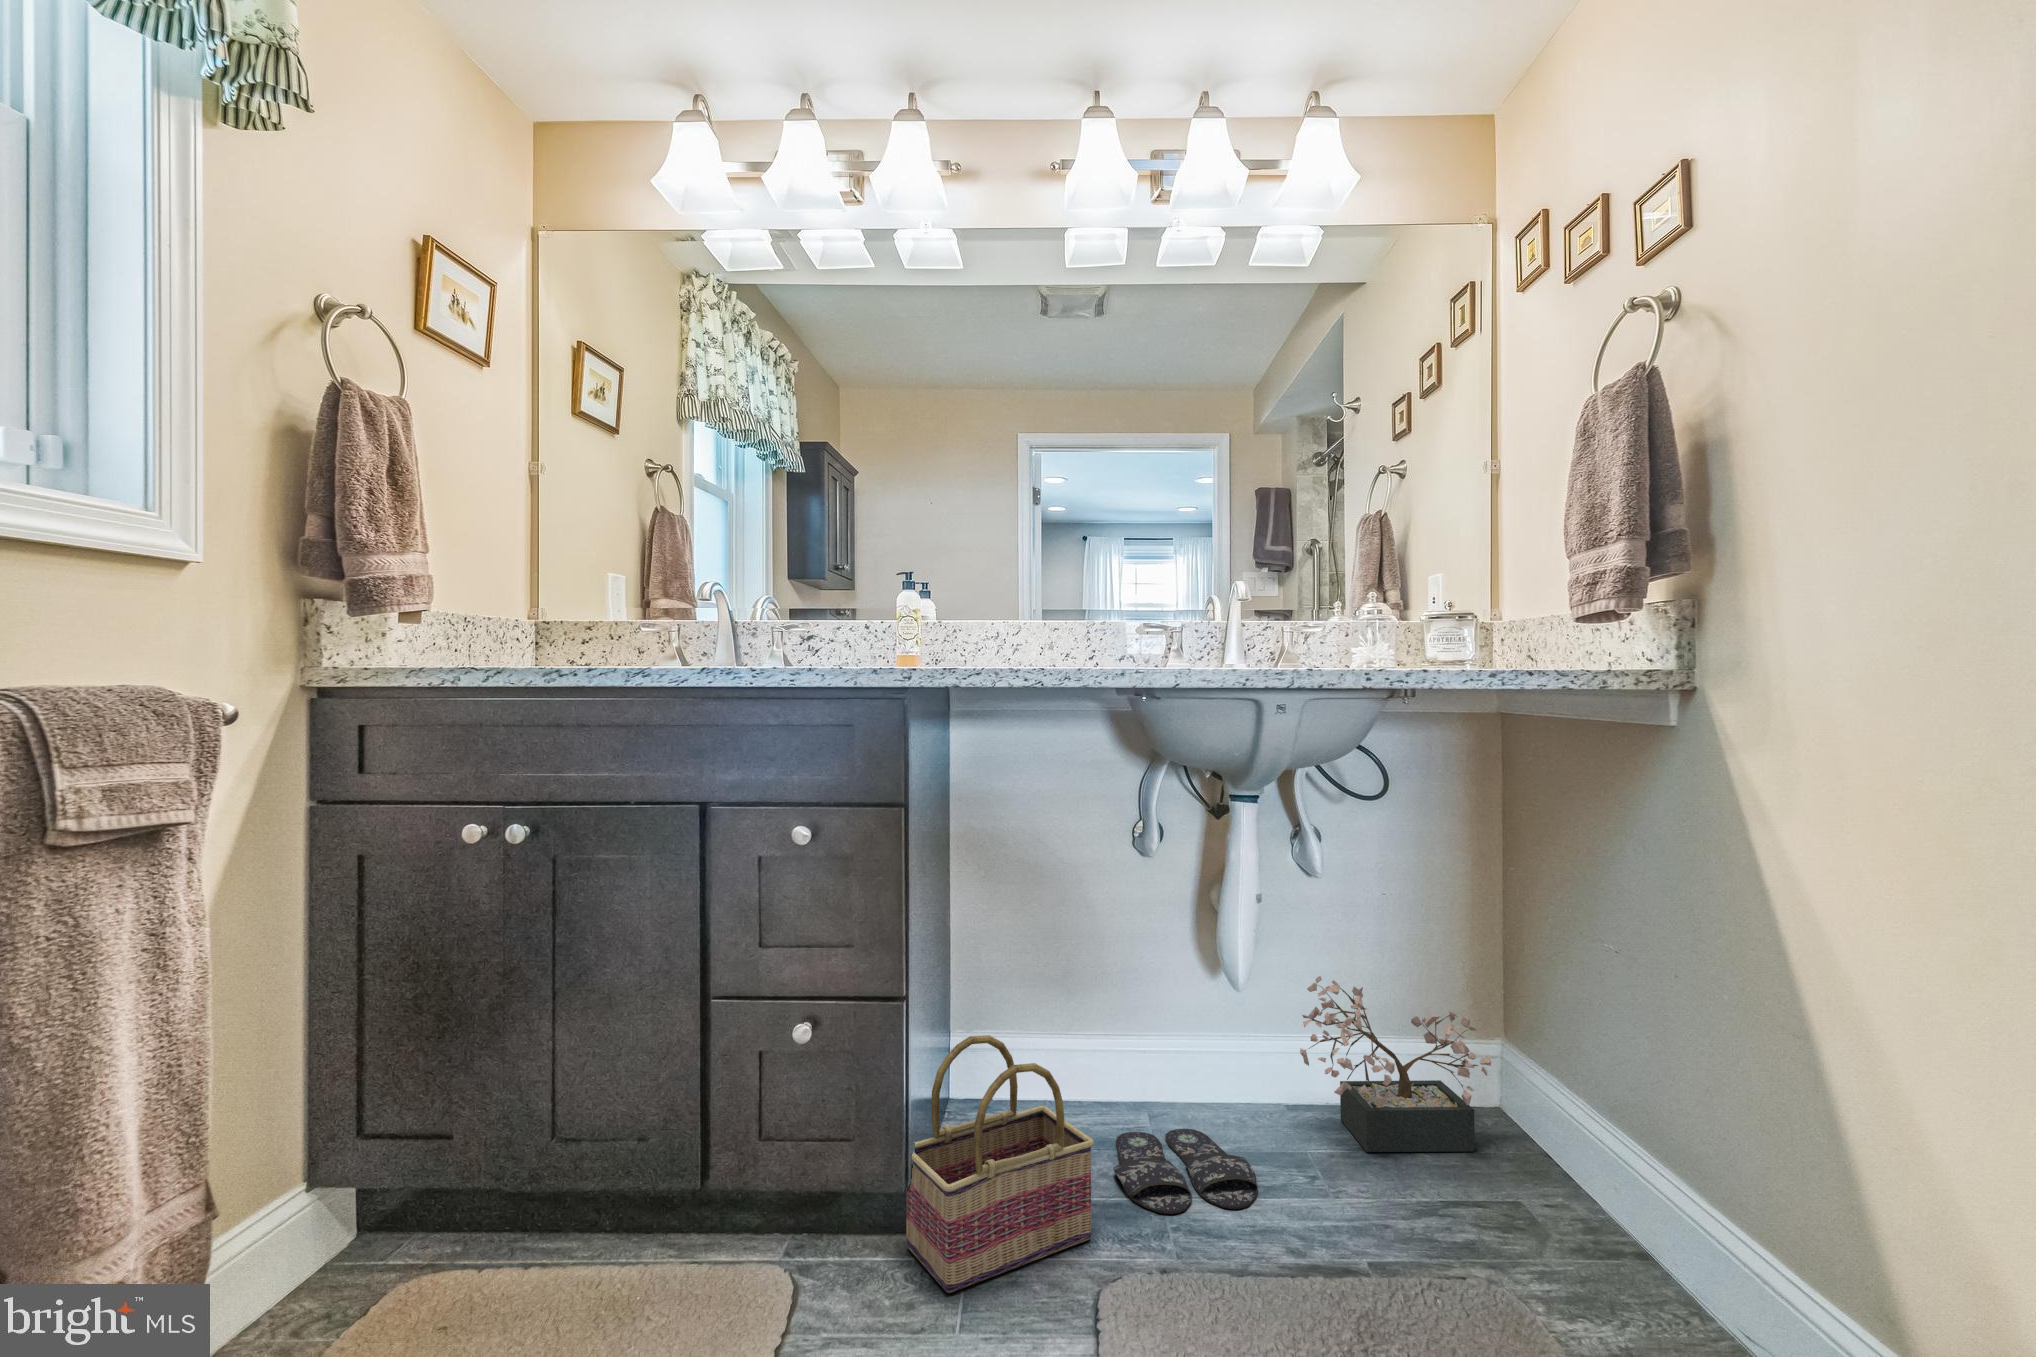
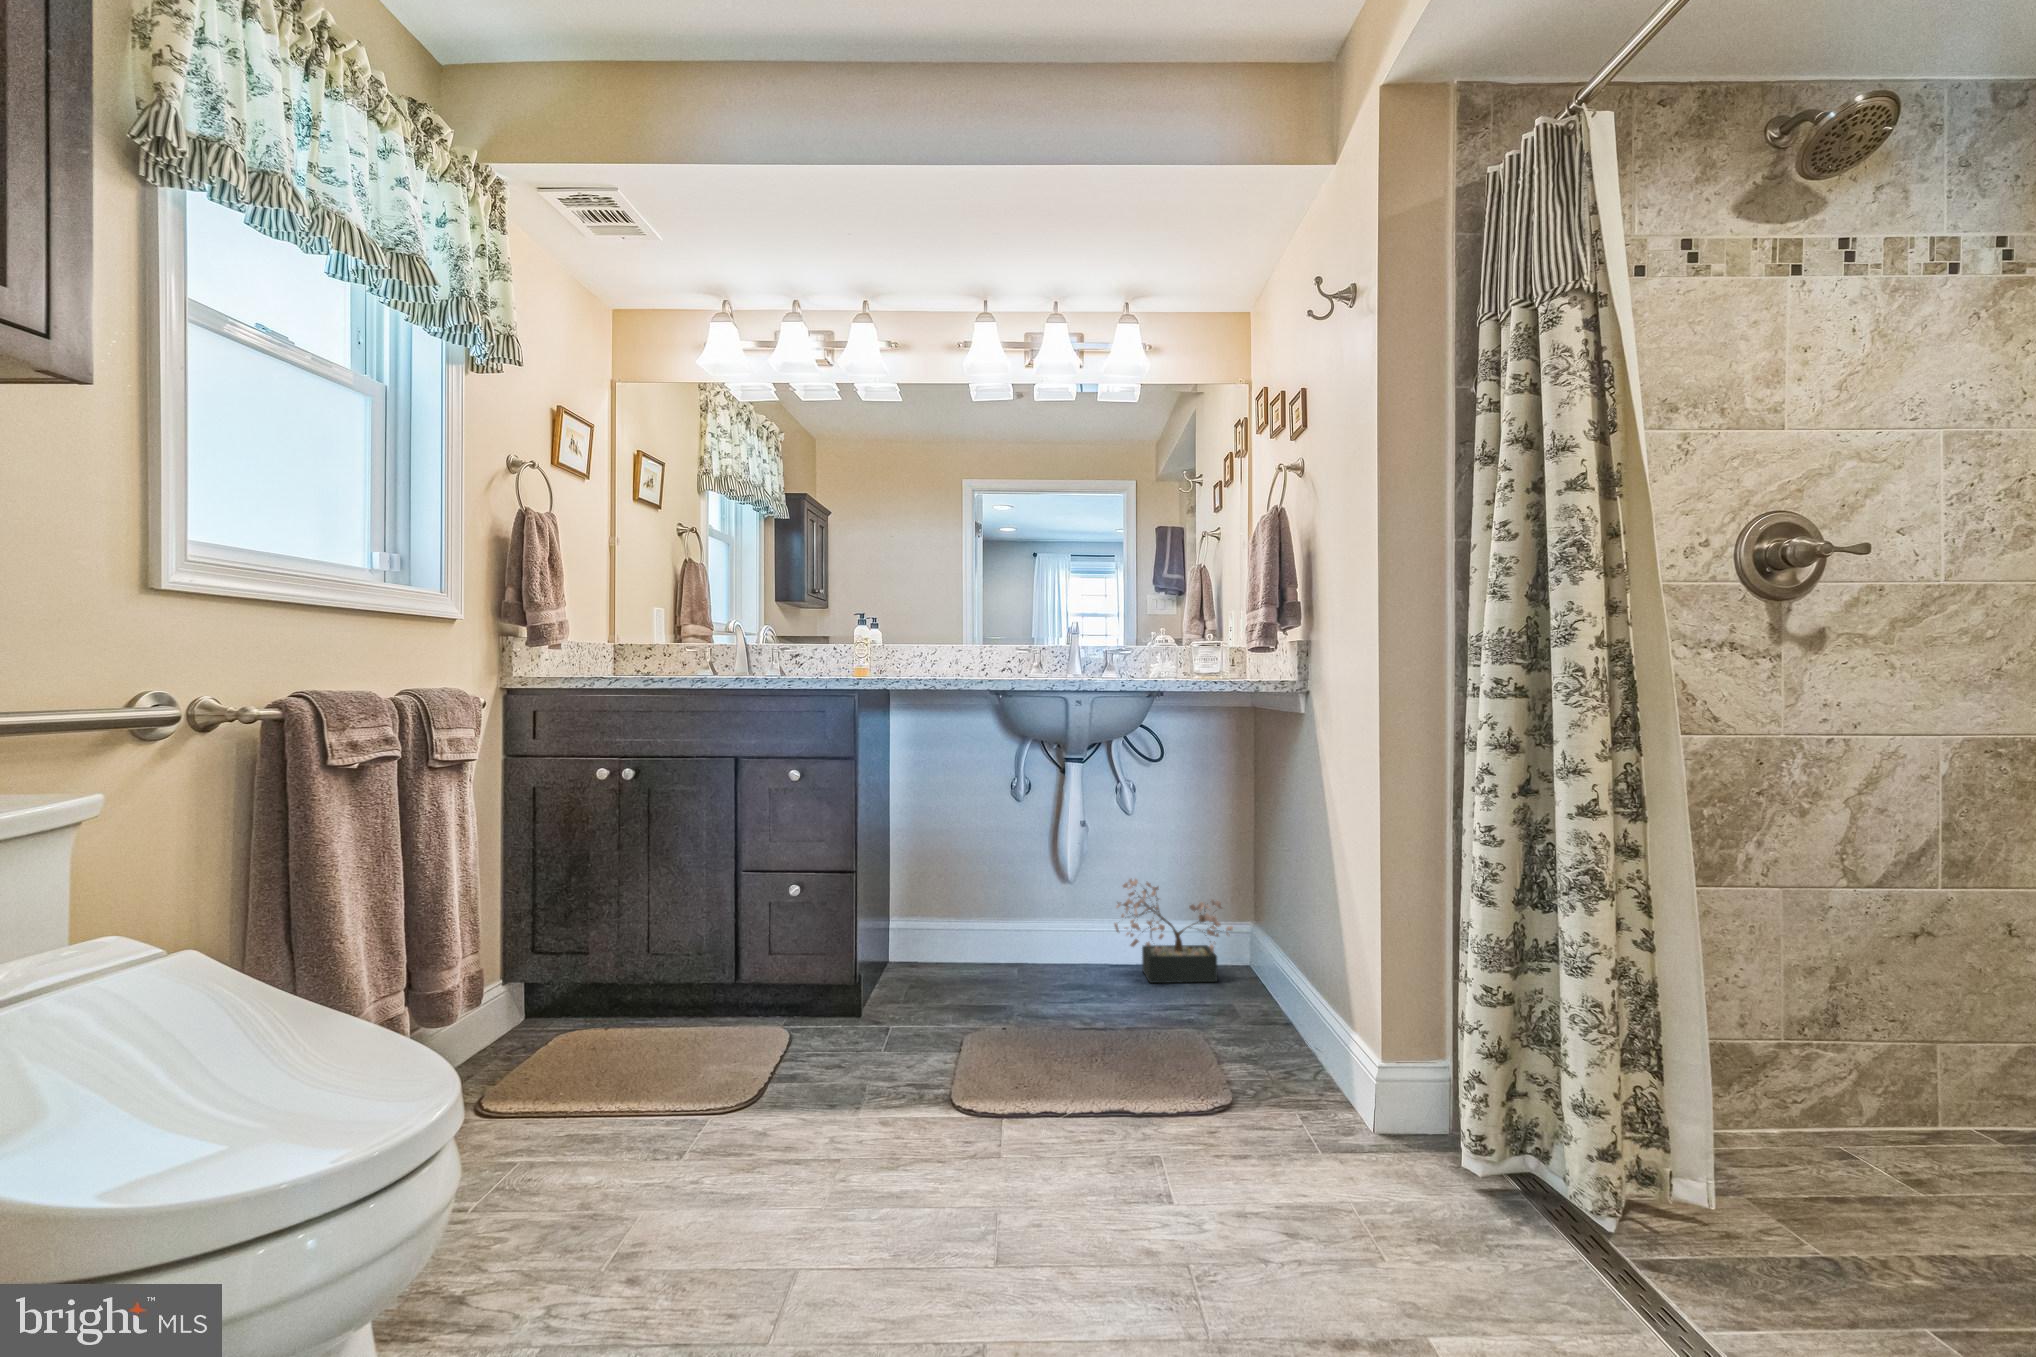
basket: present [906,1035,1094,1293] -> none [854,898,967,1031]
slippers: present [1114,1129,1258,1214] -> none [987,974,1073,1005]

